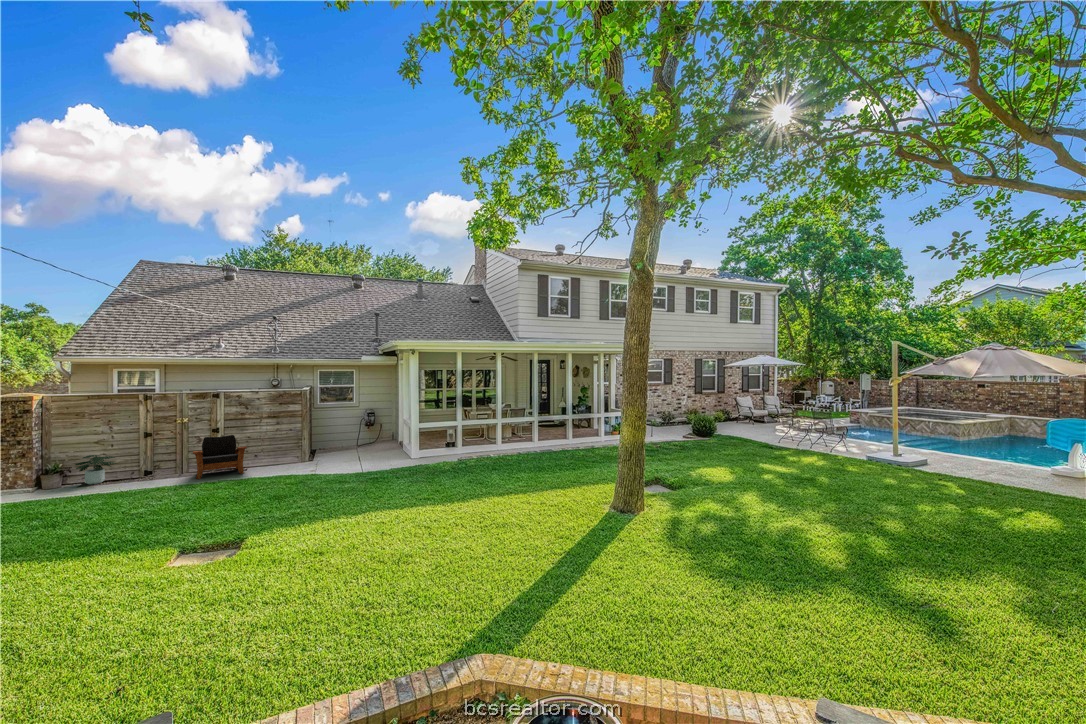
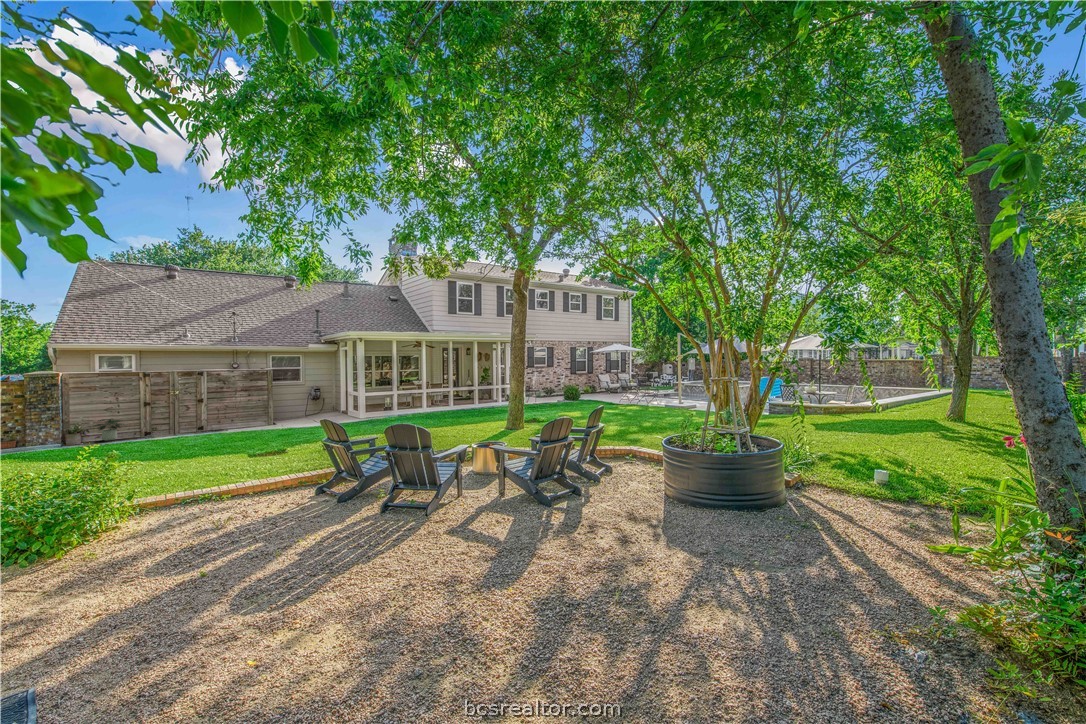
armchair: present [193,435,247,479] -> none [189,404,232,435]

